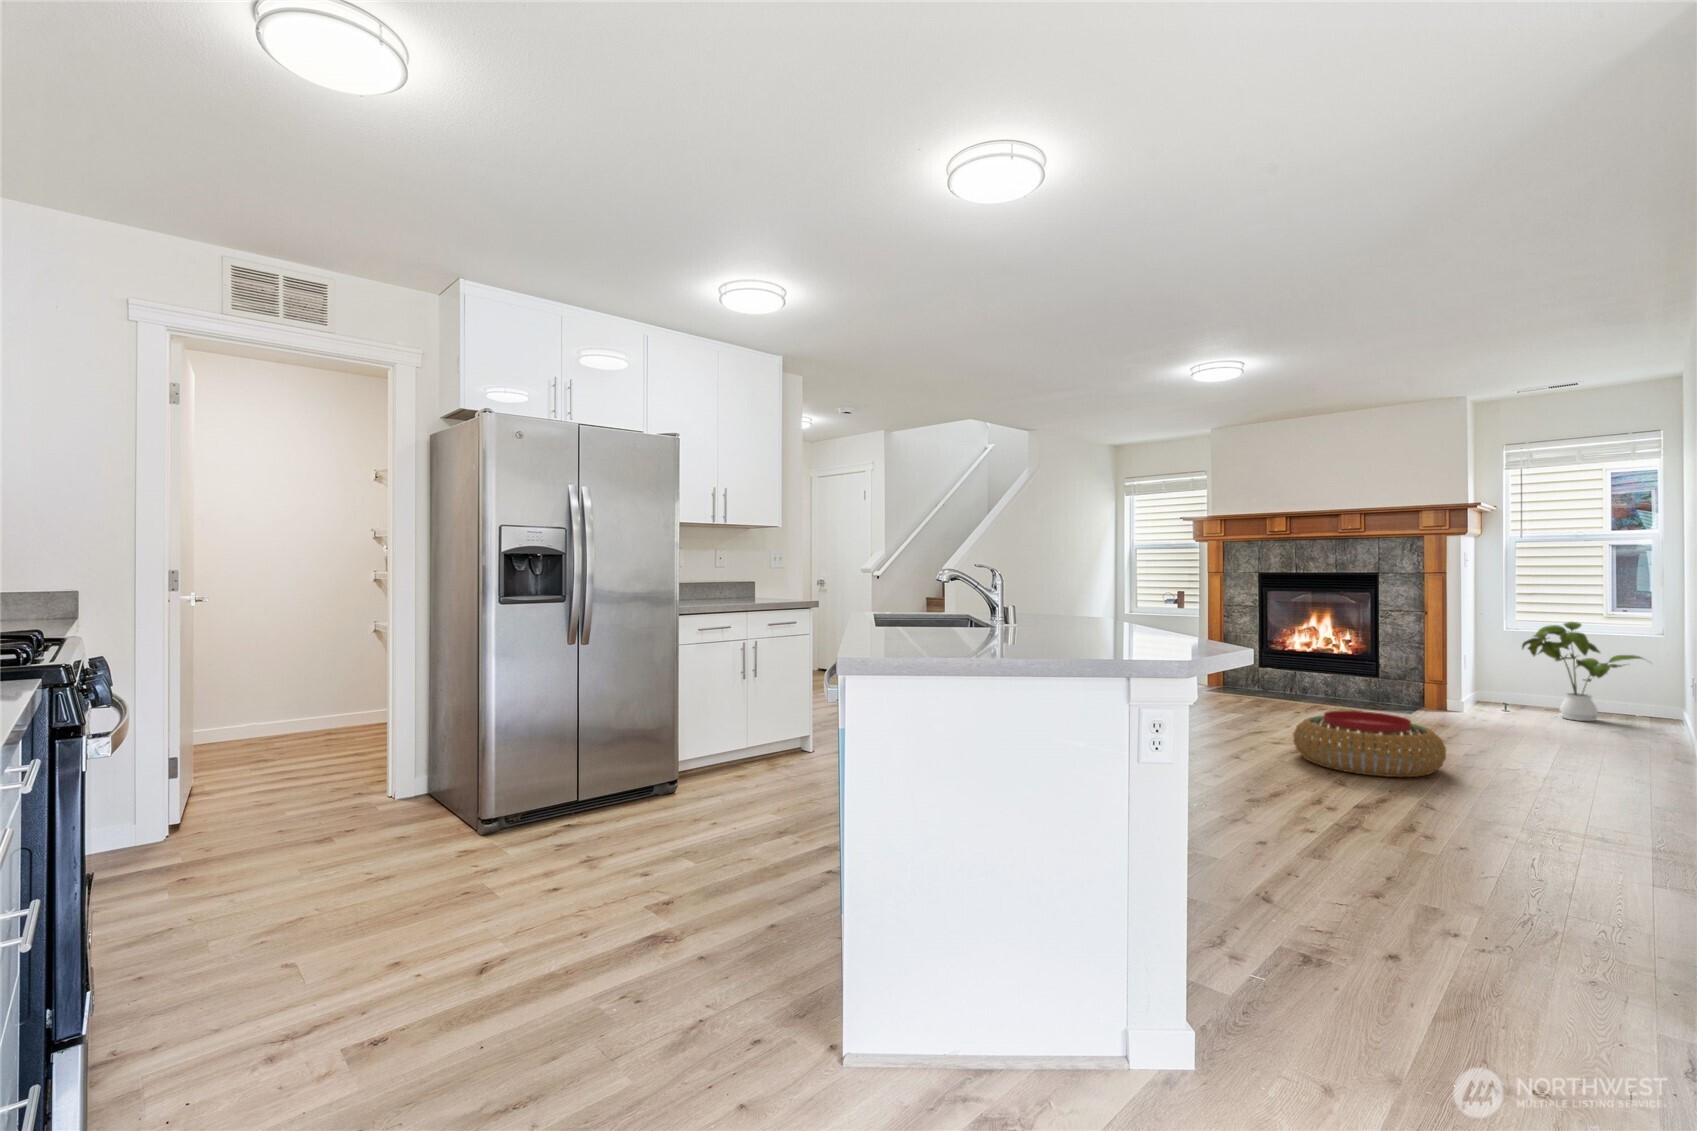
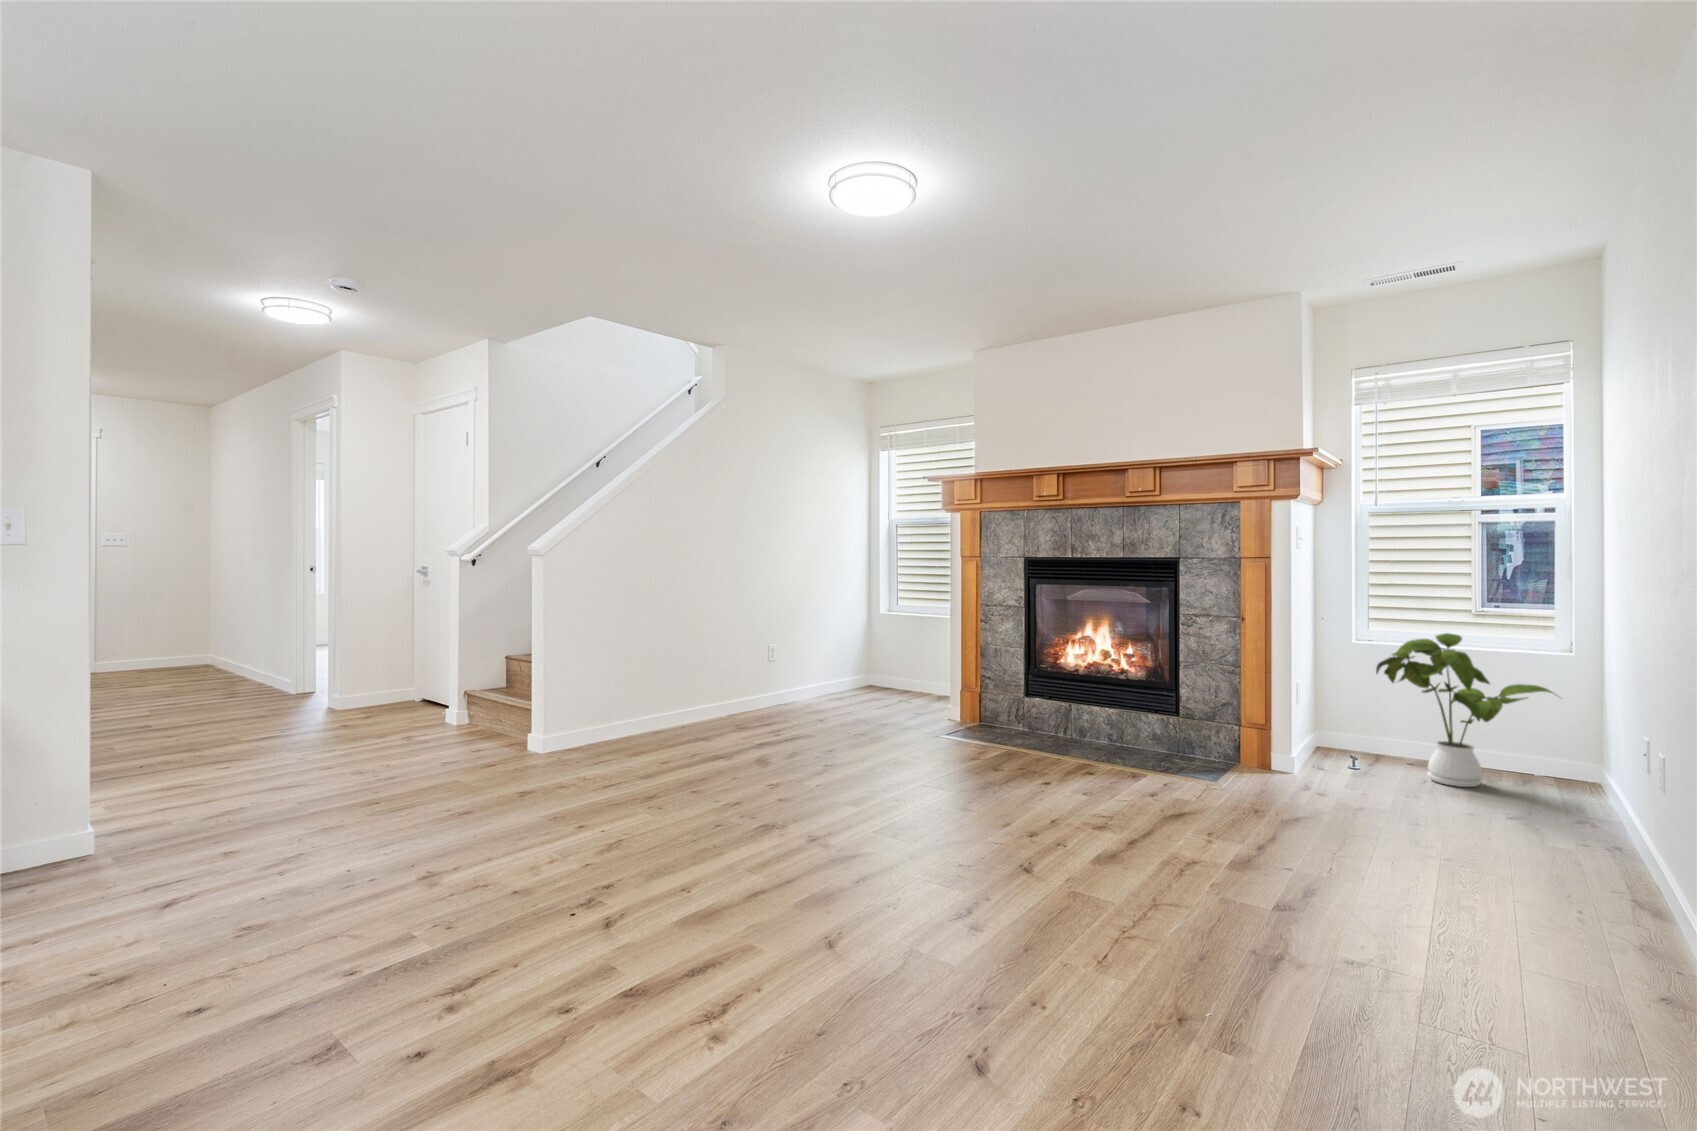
pouf: present [1293,711,1446,777] -> none [950,827,1228,1007]

